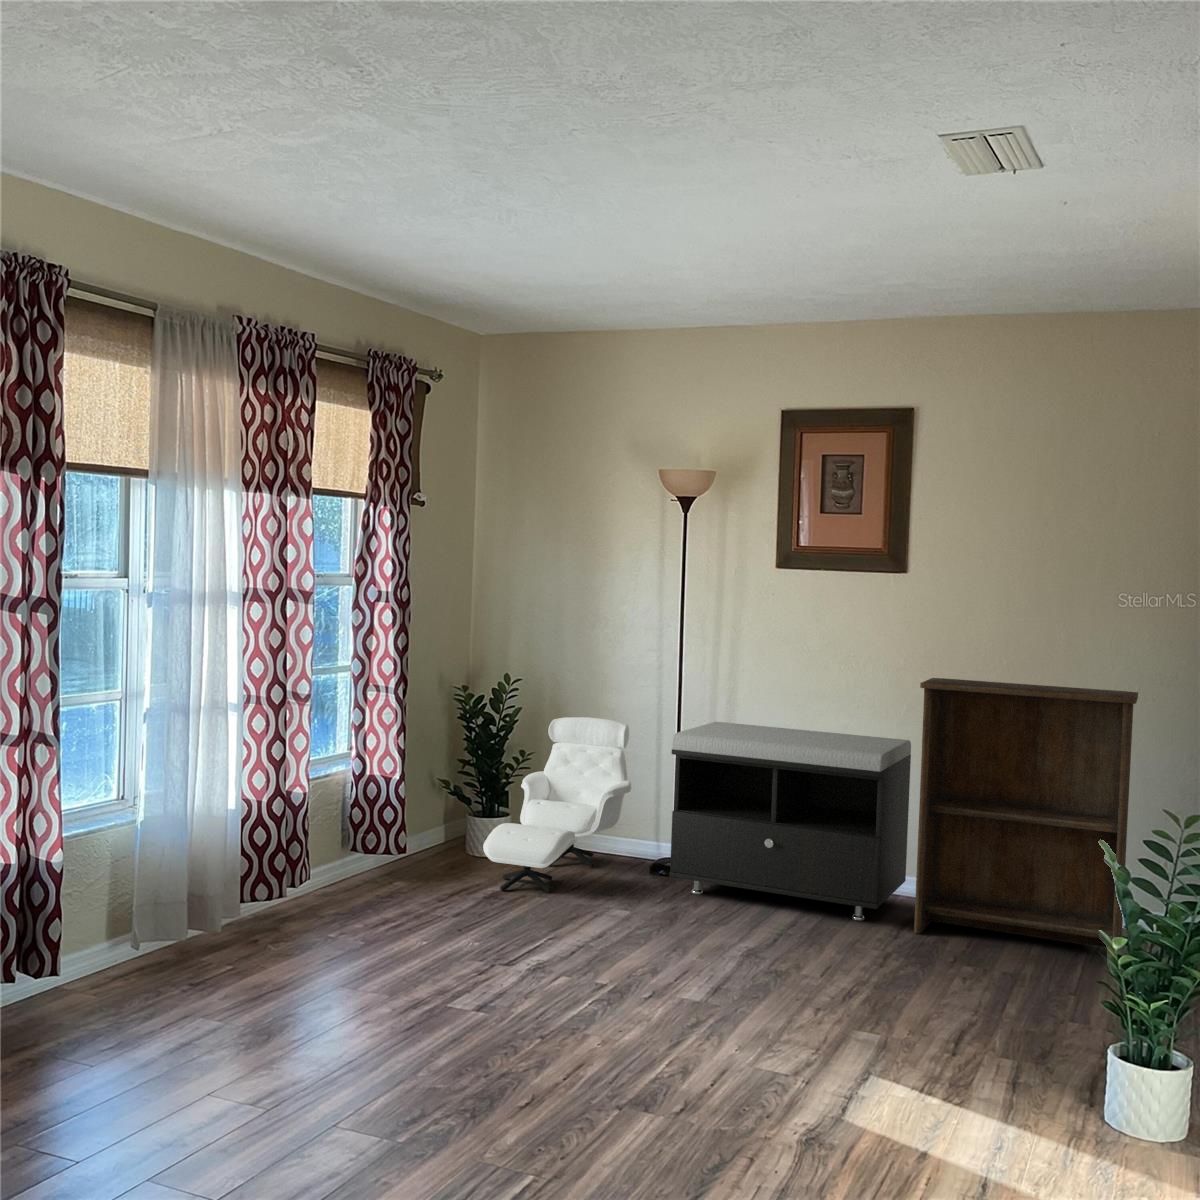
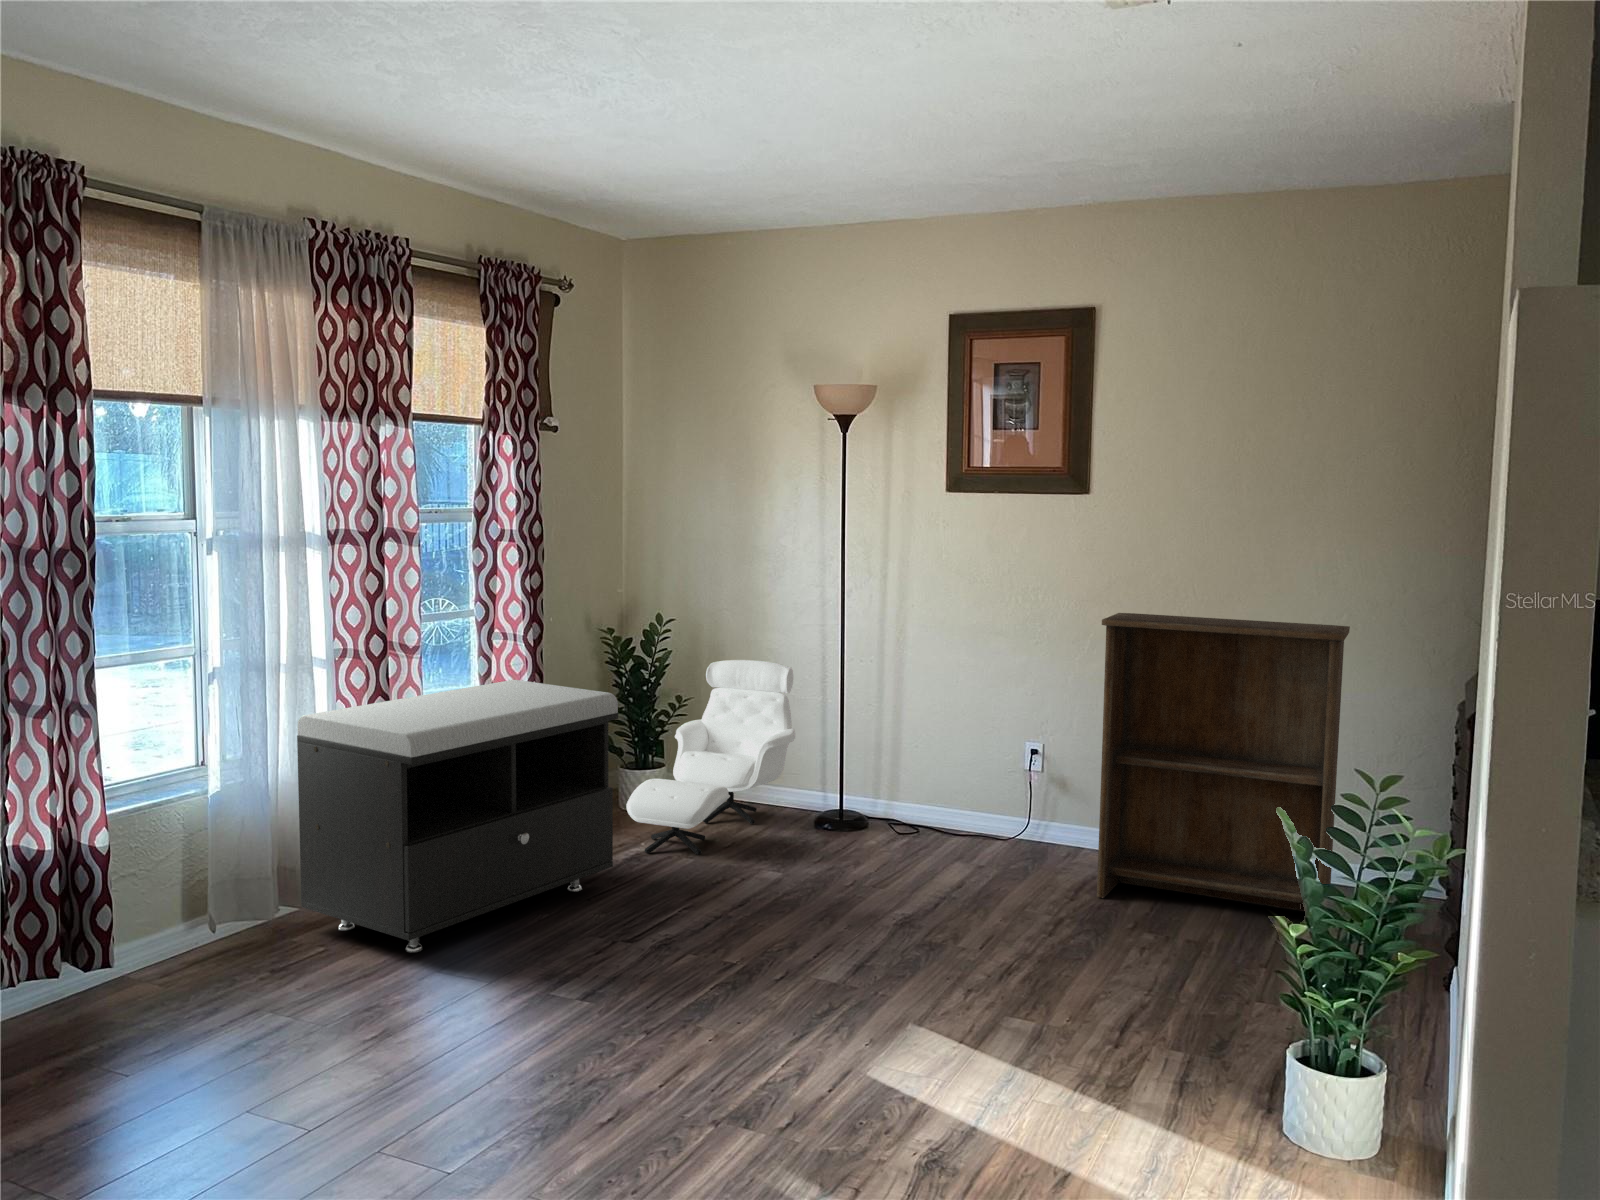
storage bench: present [669,722,911,920] -> present [297,680,618,953]

